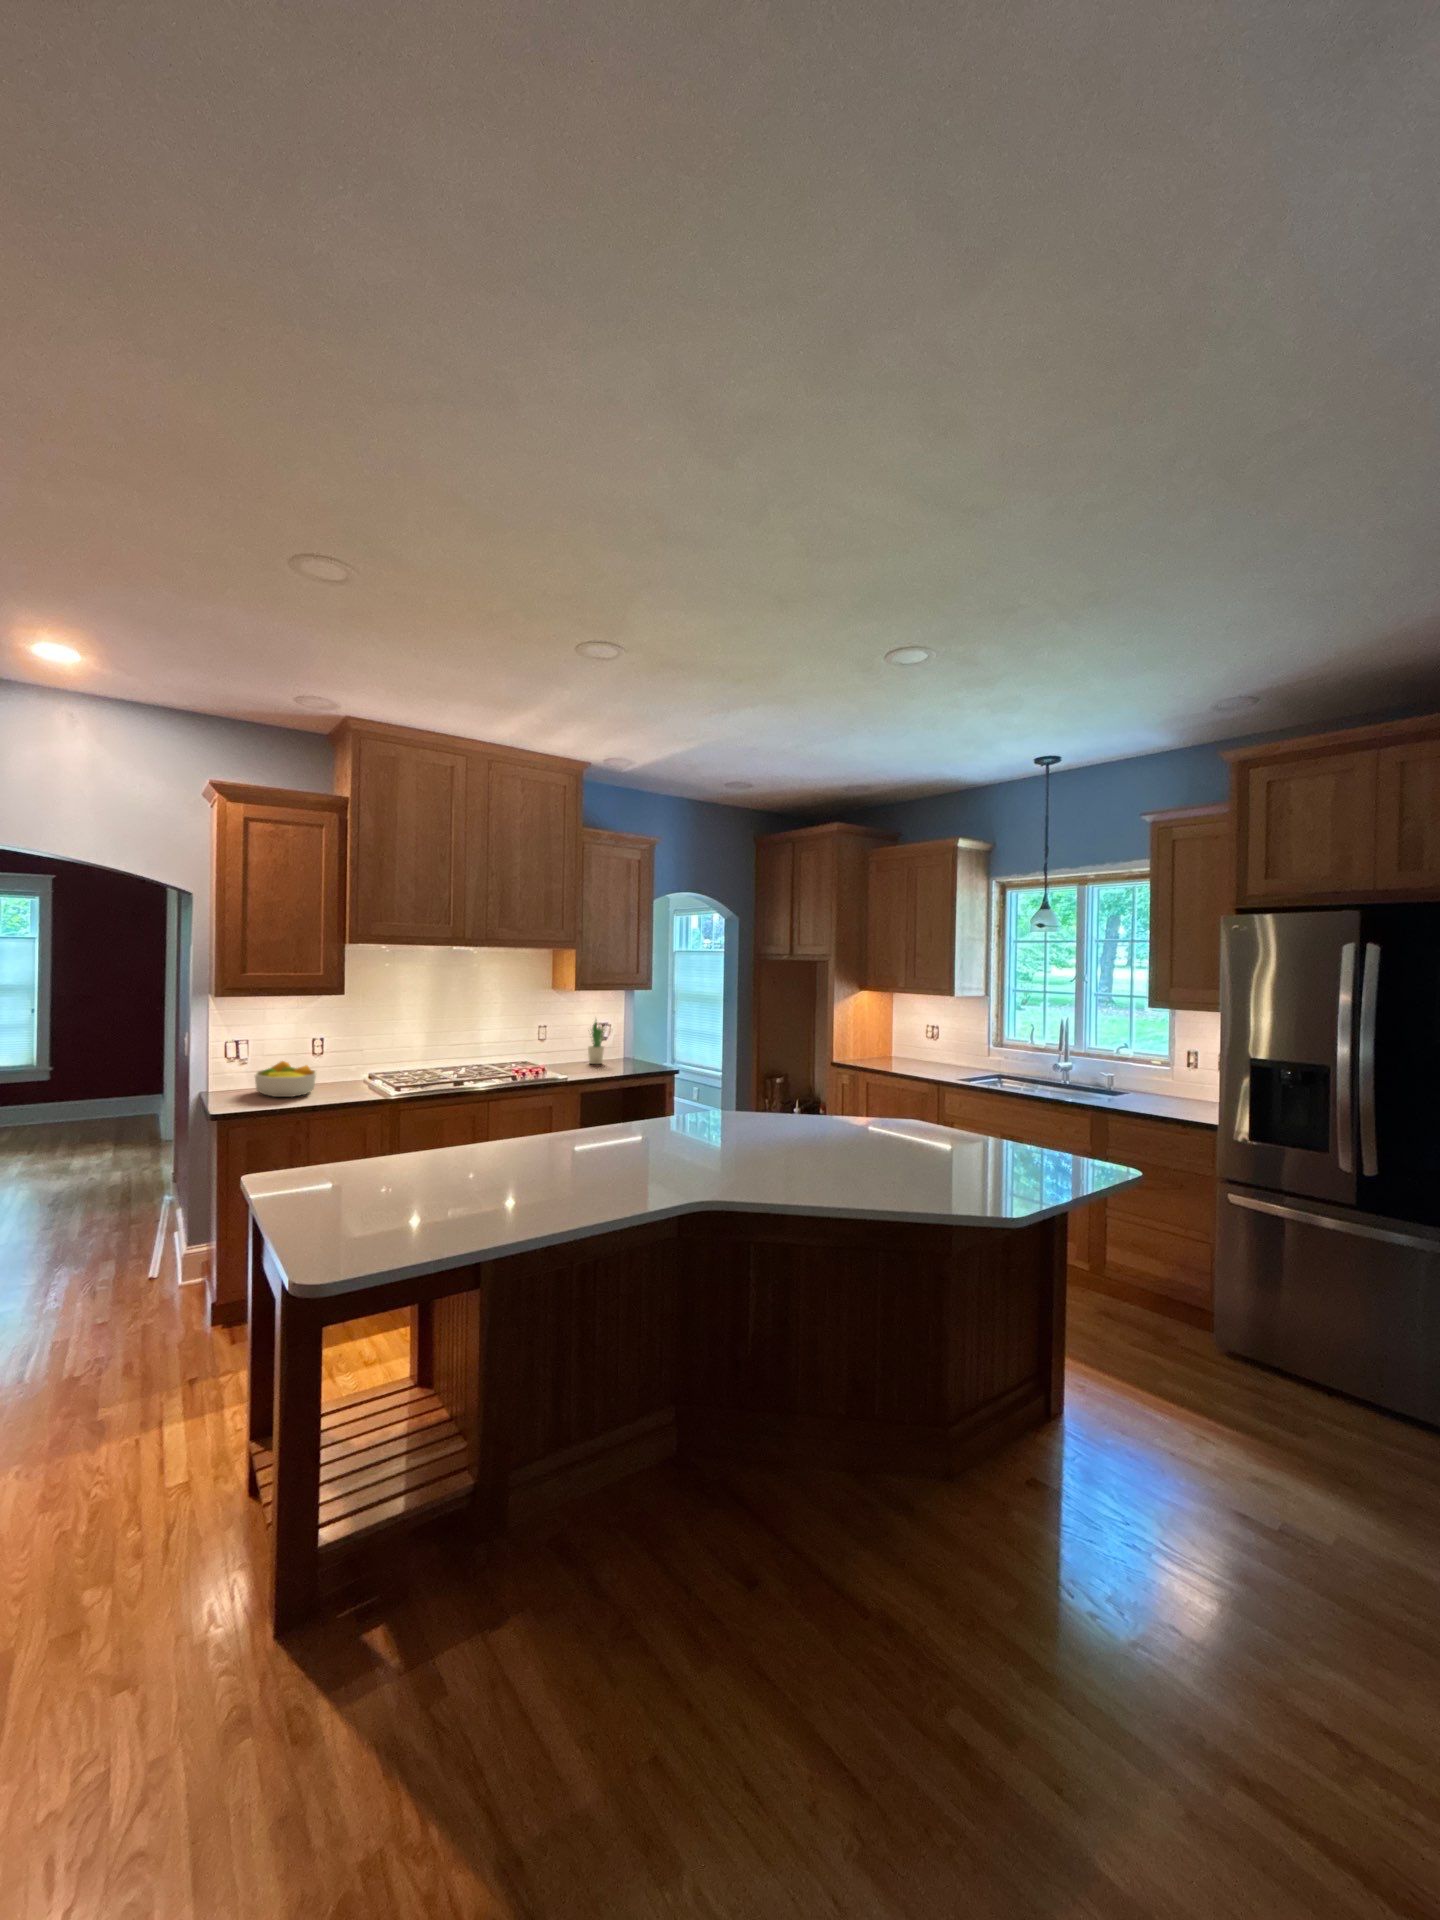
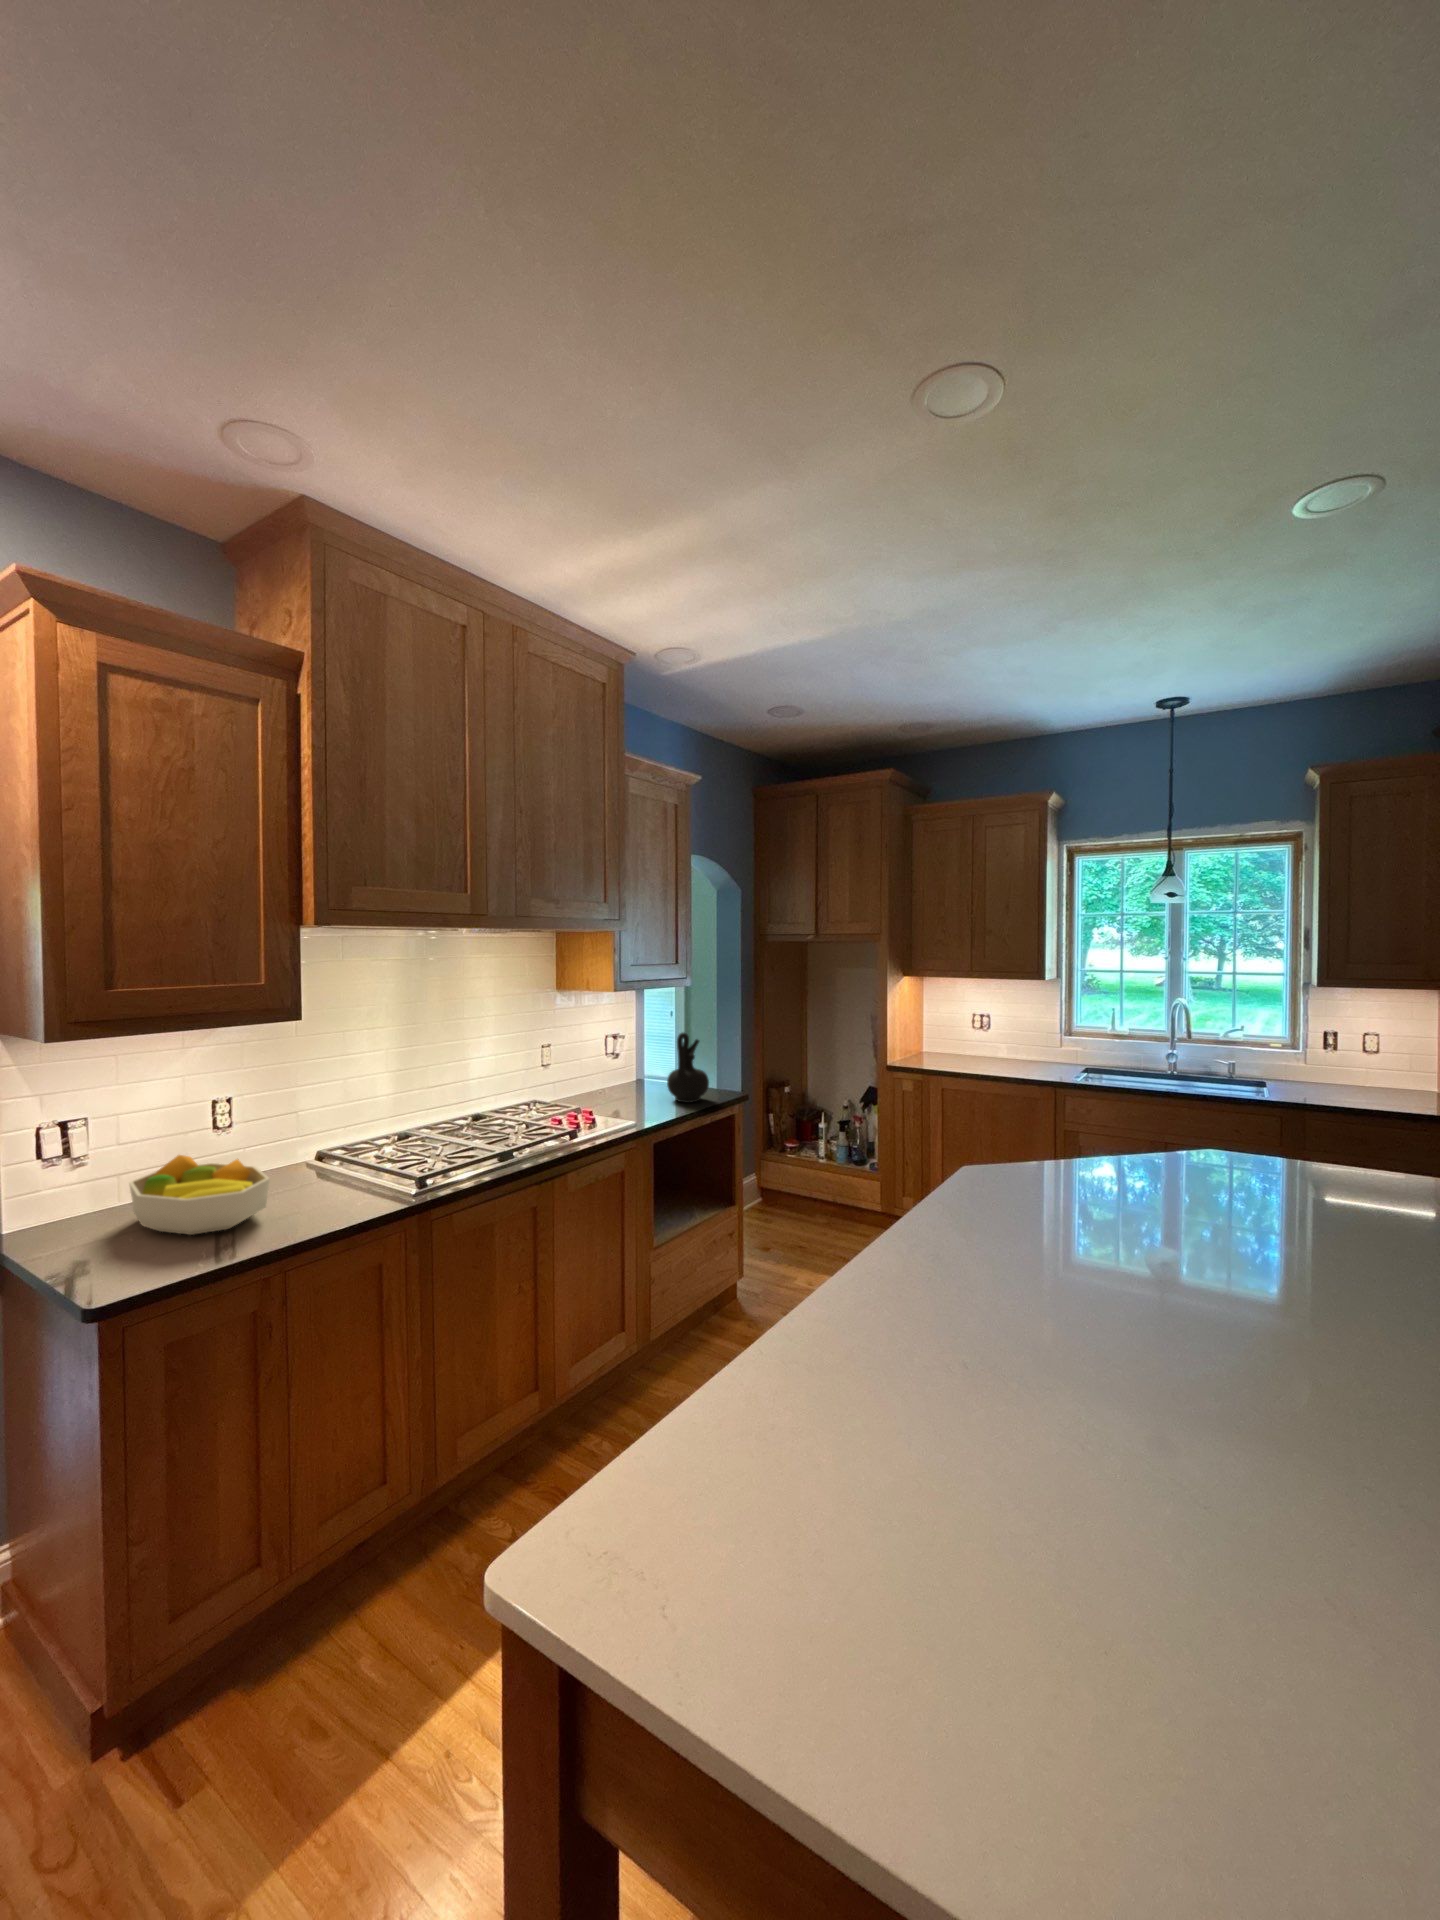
potted plant: present [588,1021,604,1064] -> none [615,1026,640,1095]
ceramic jug: none [613,1021,642,1070] -> present [667,1033,709,1103]

